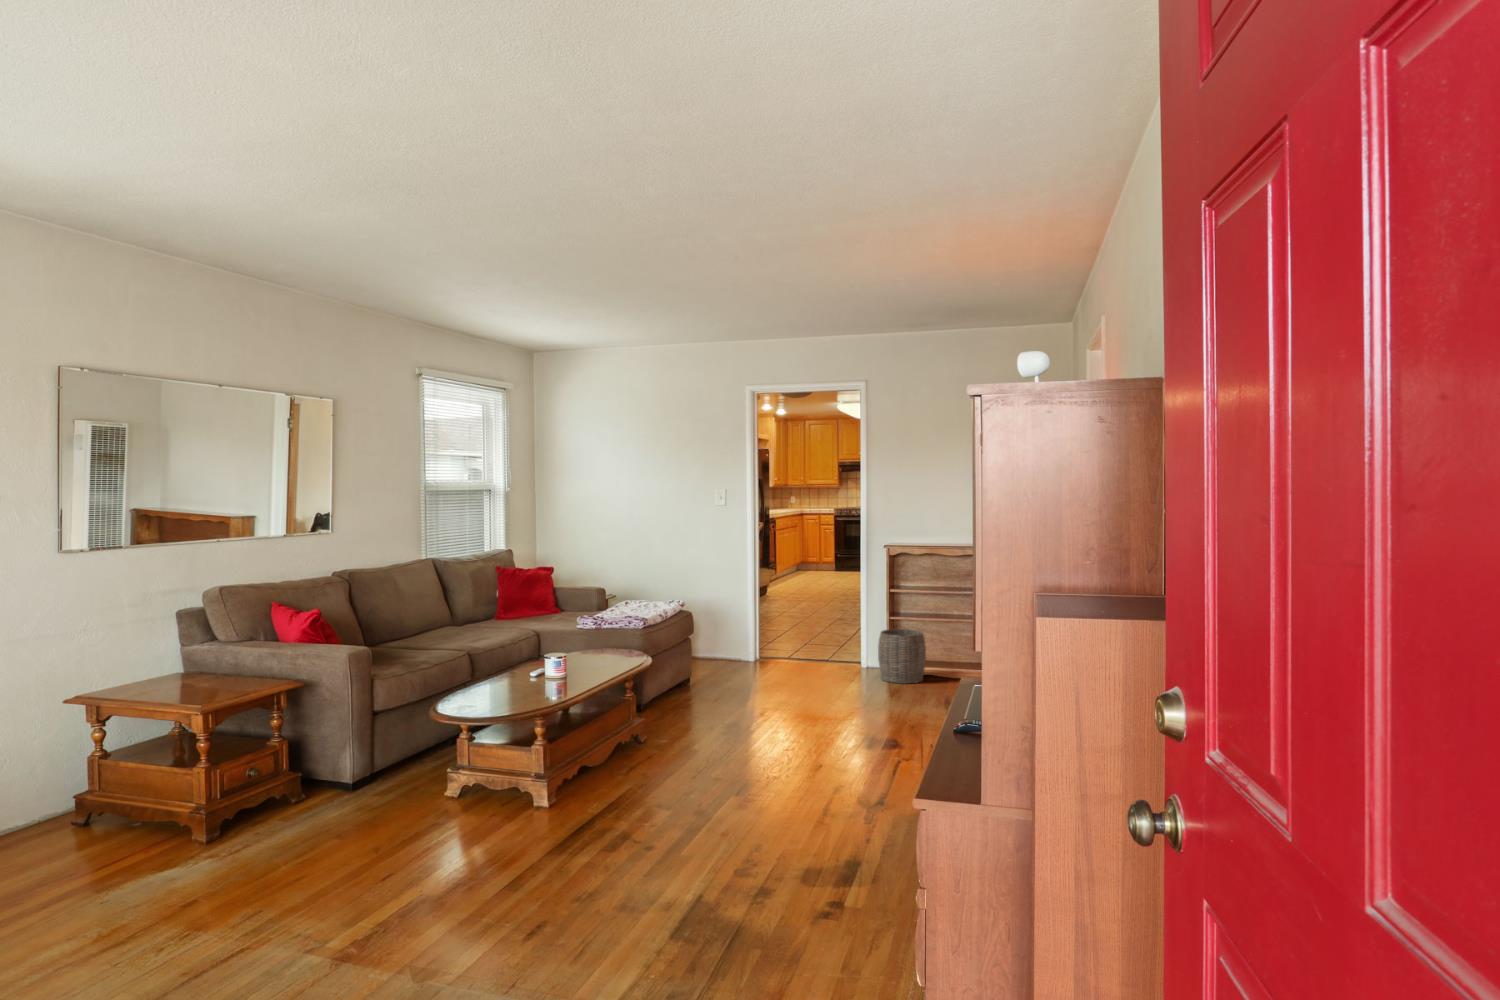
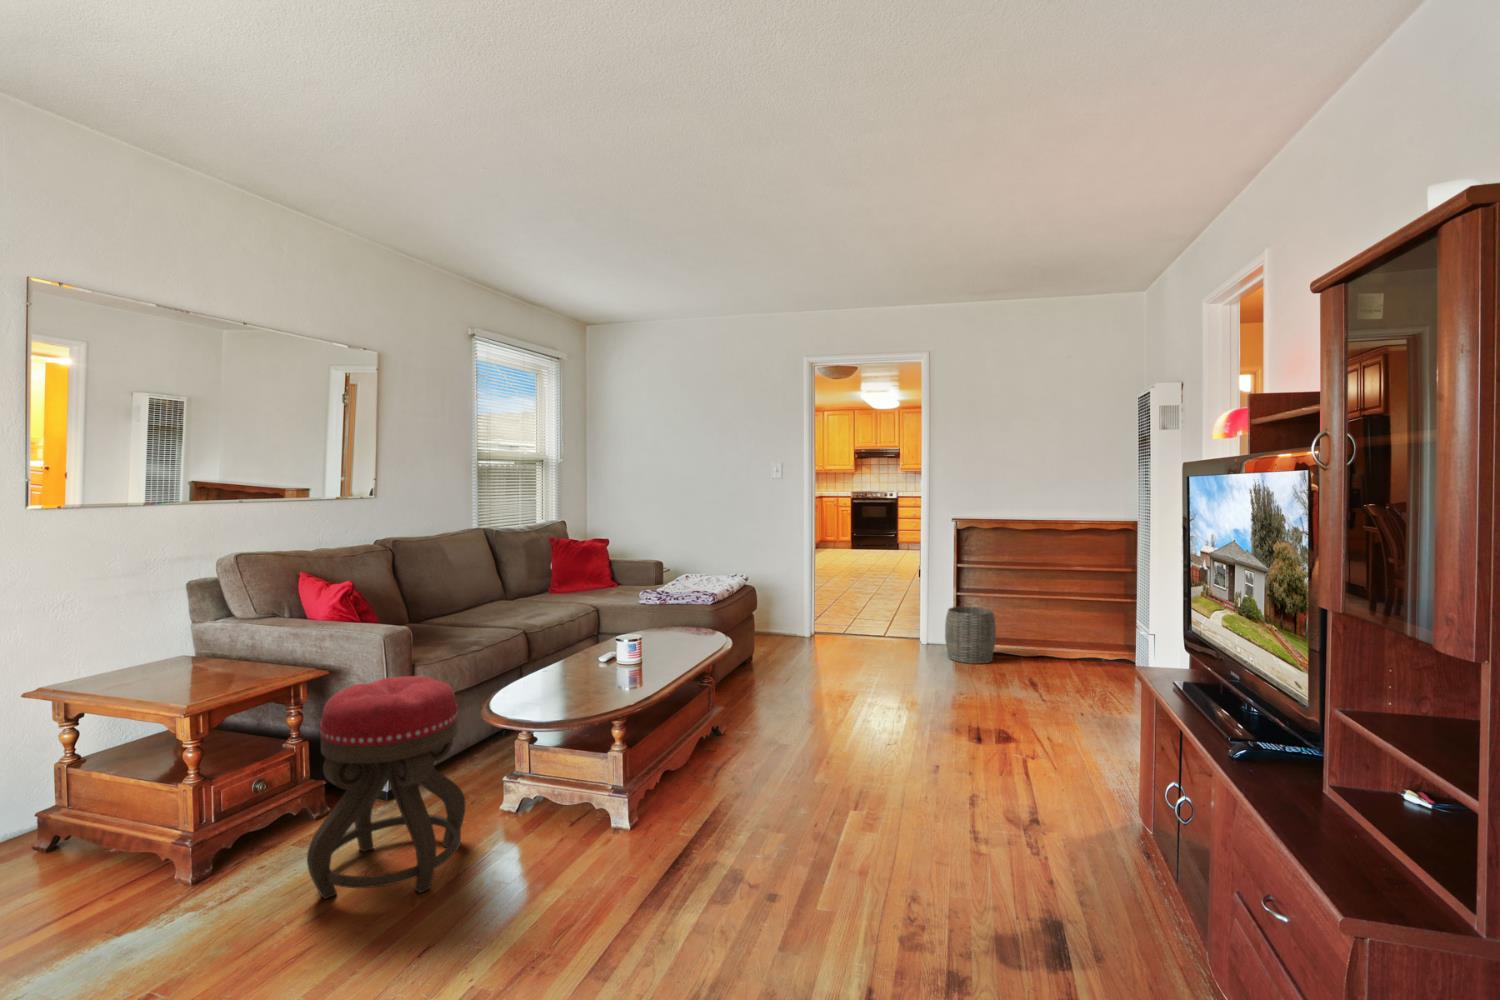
ottoman: none [296,683,416,850] -> present [307,676,465,899]

